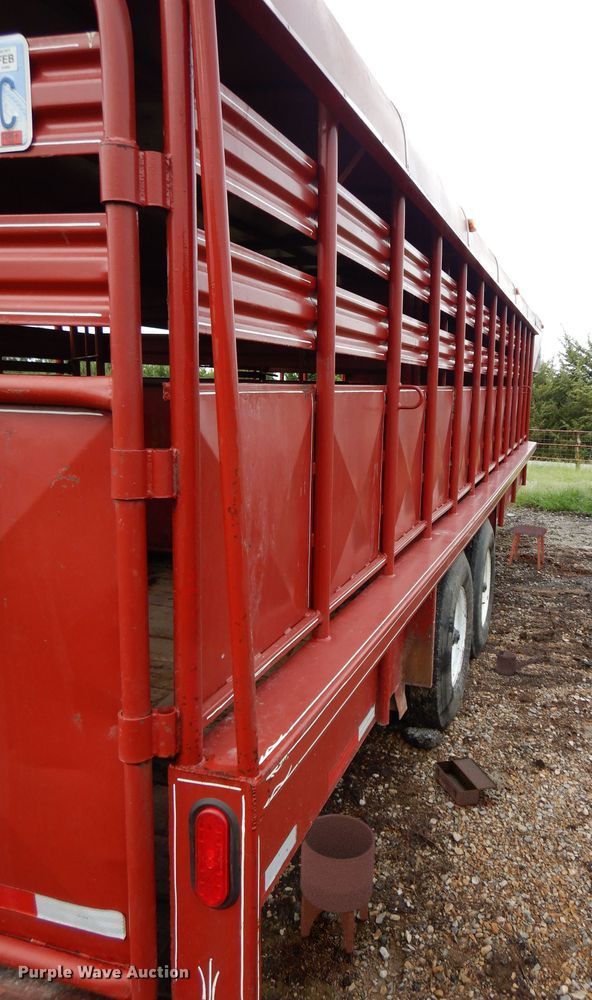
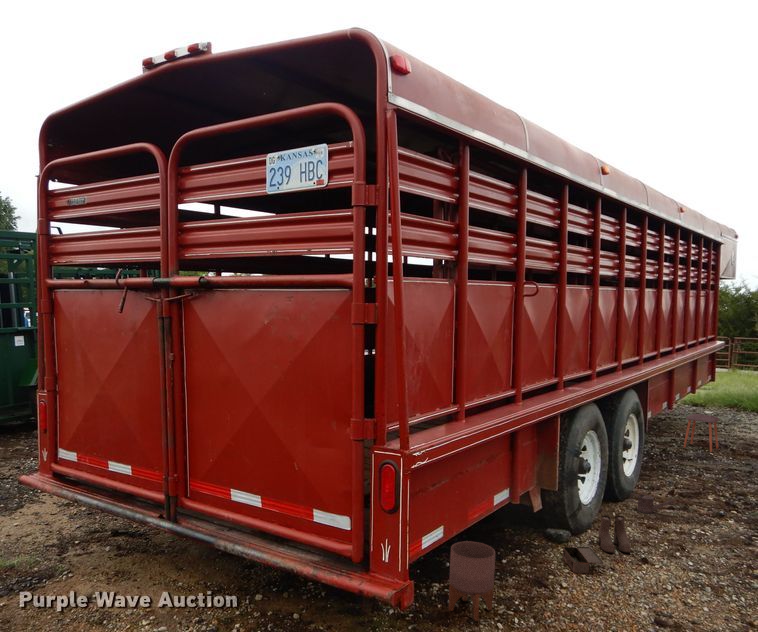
boots: none [470,701,517,757] -> present [598,516,631,553]

